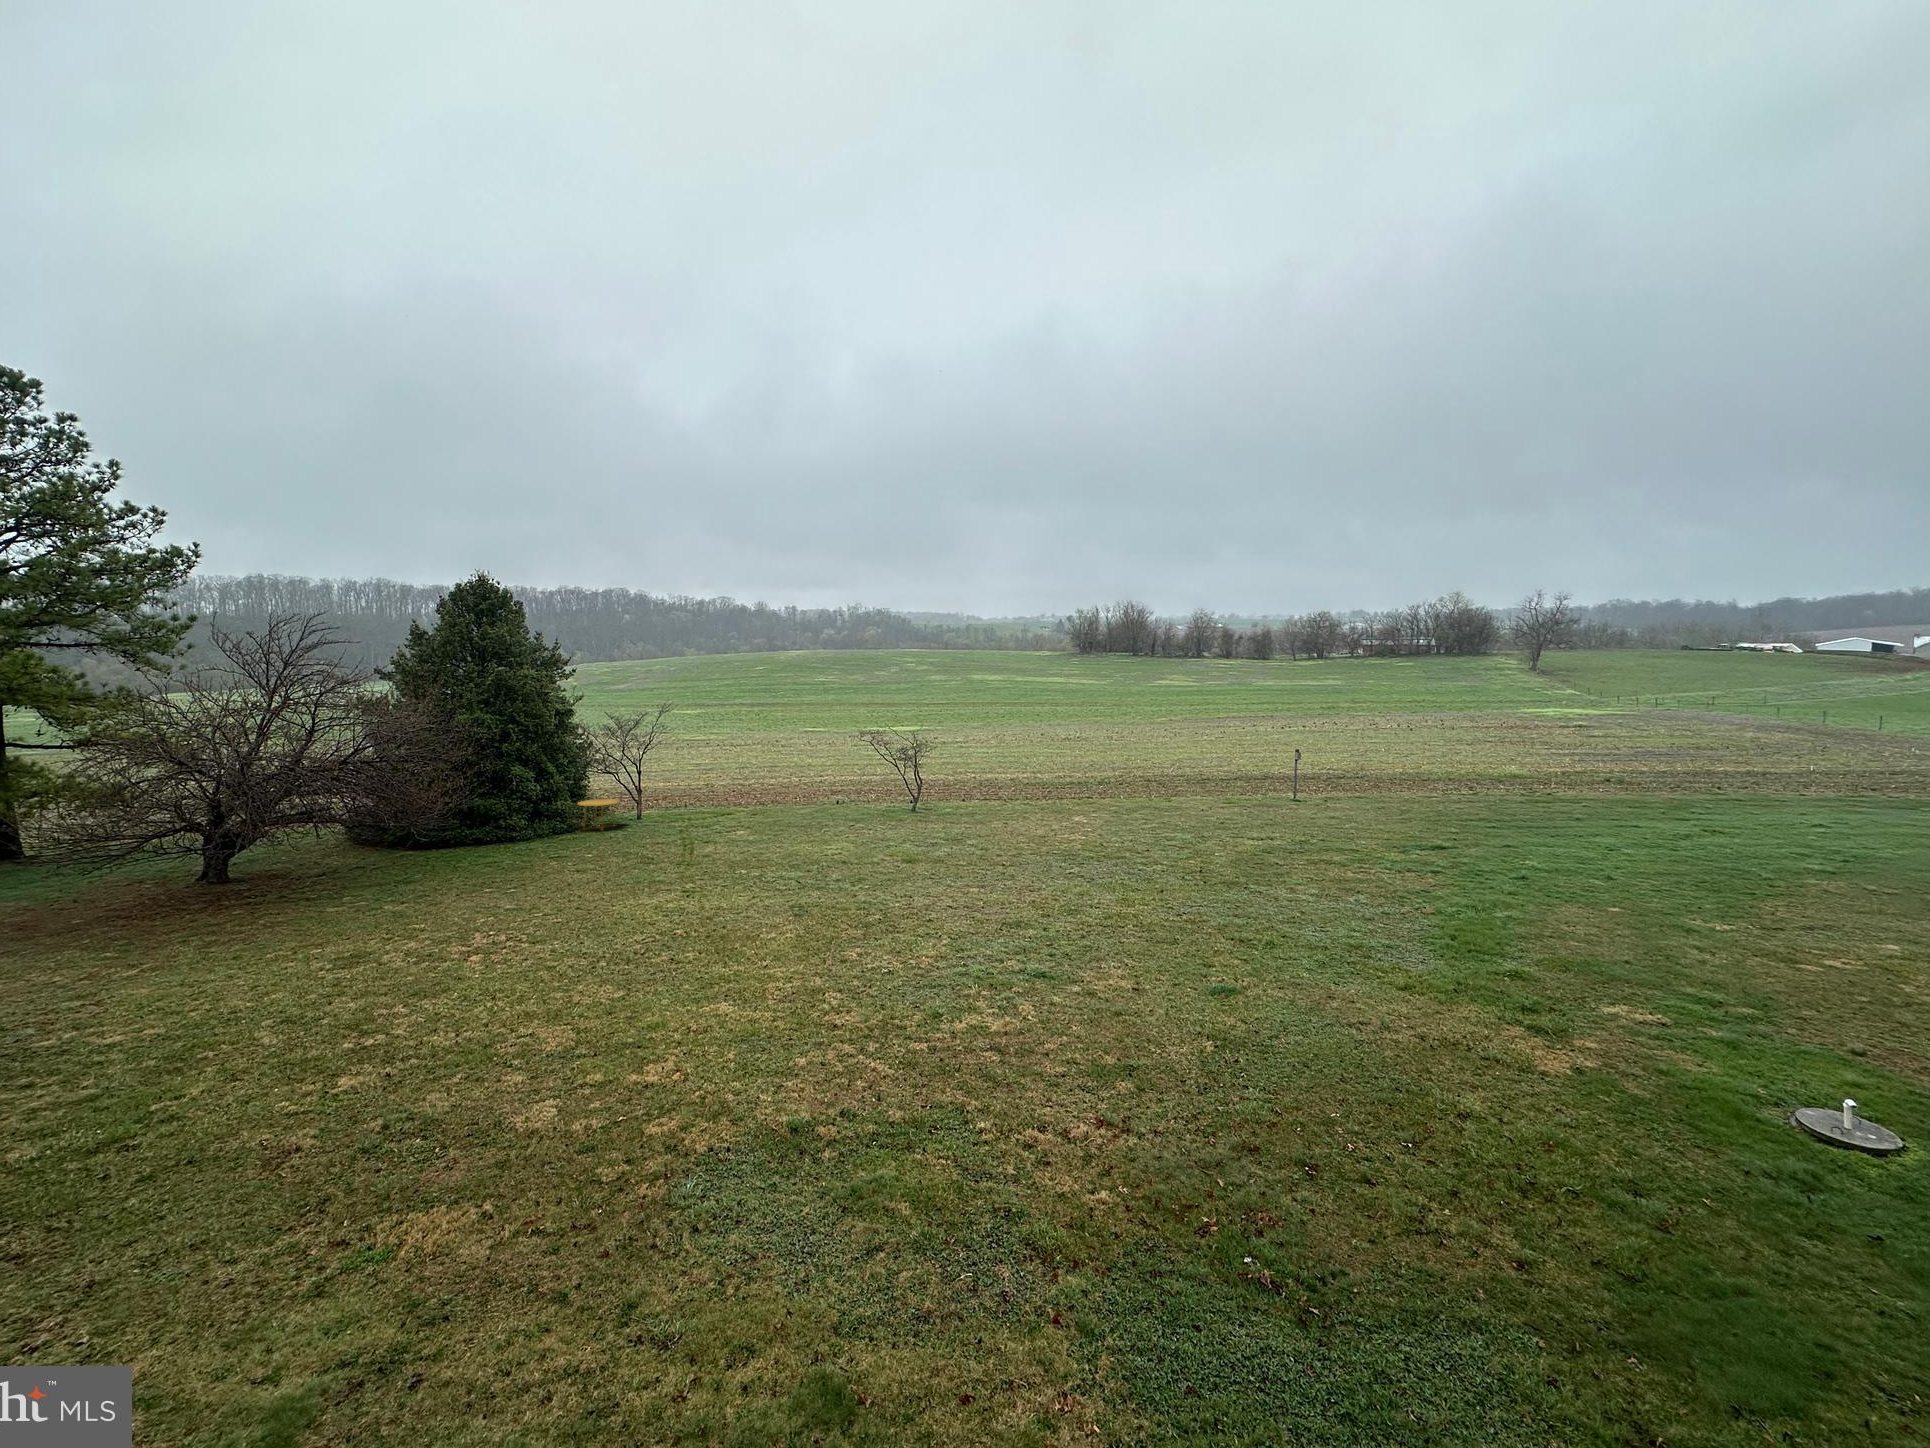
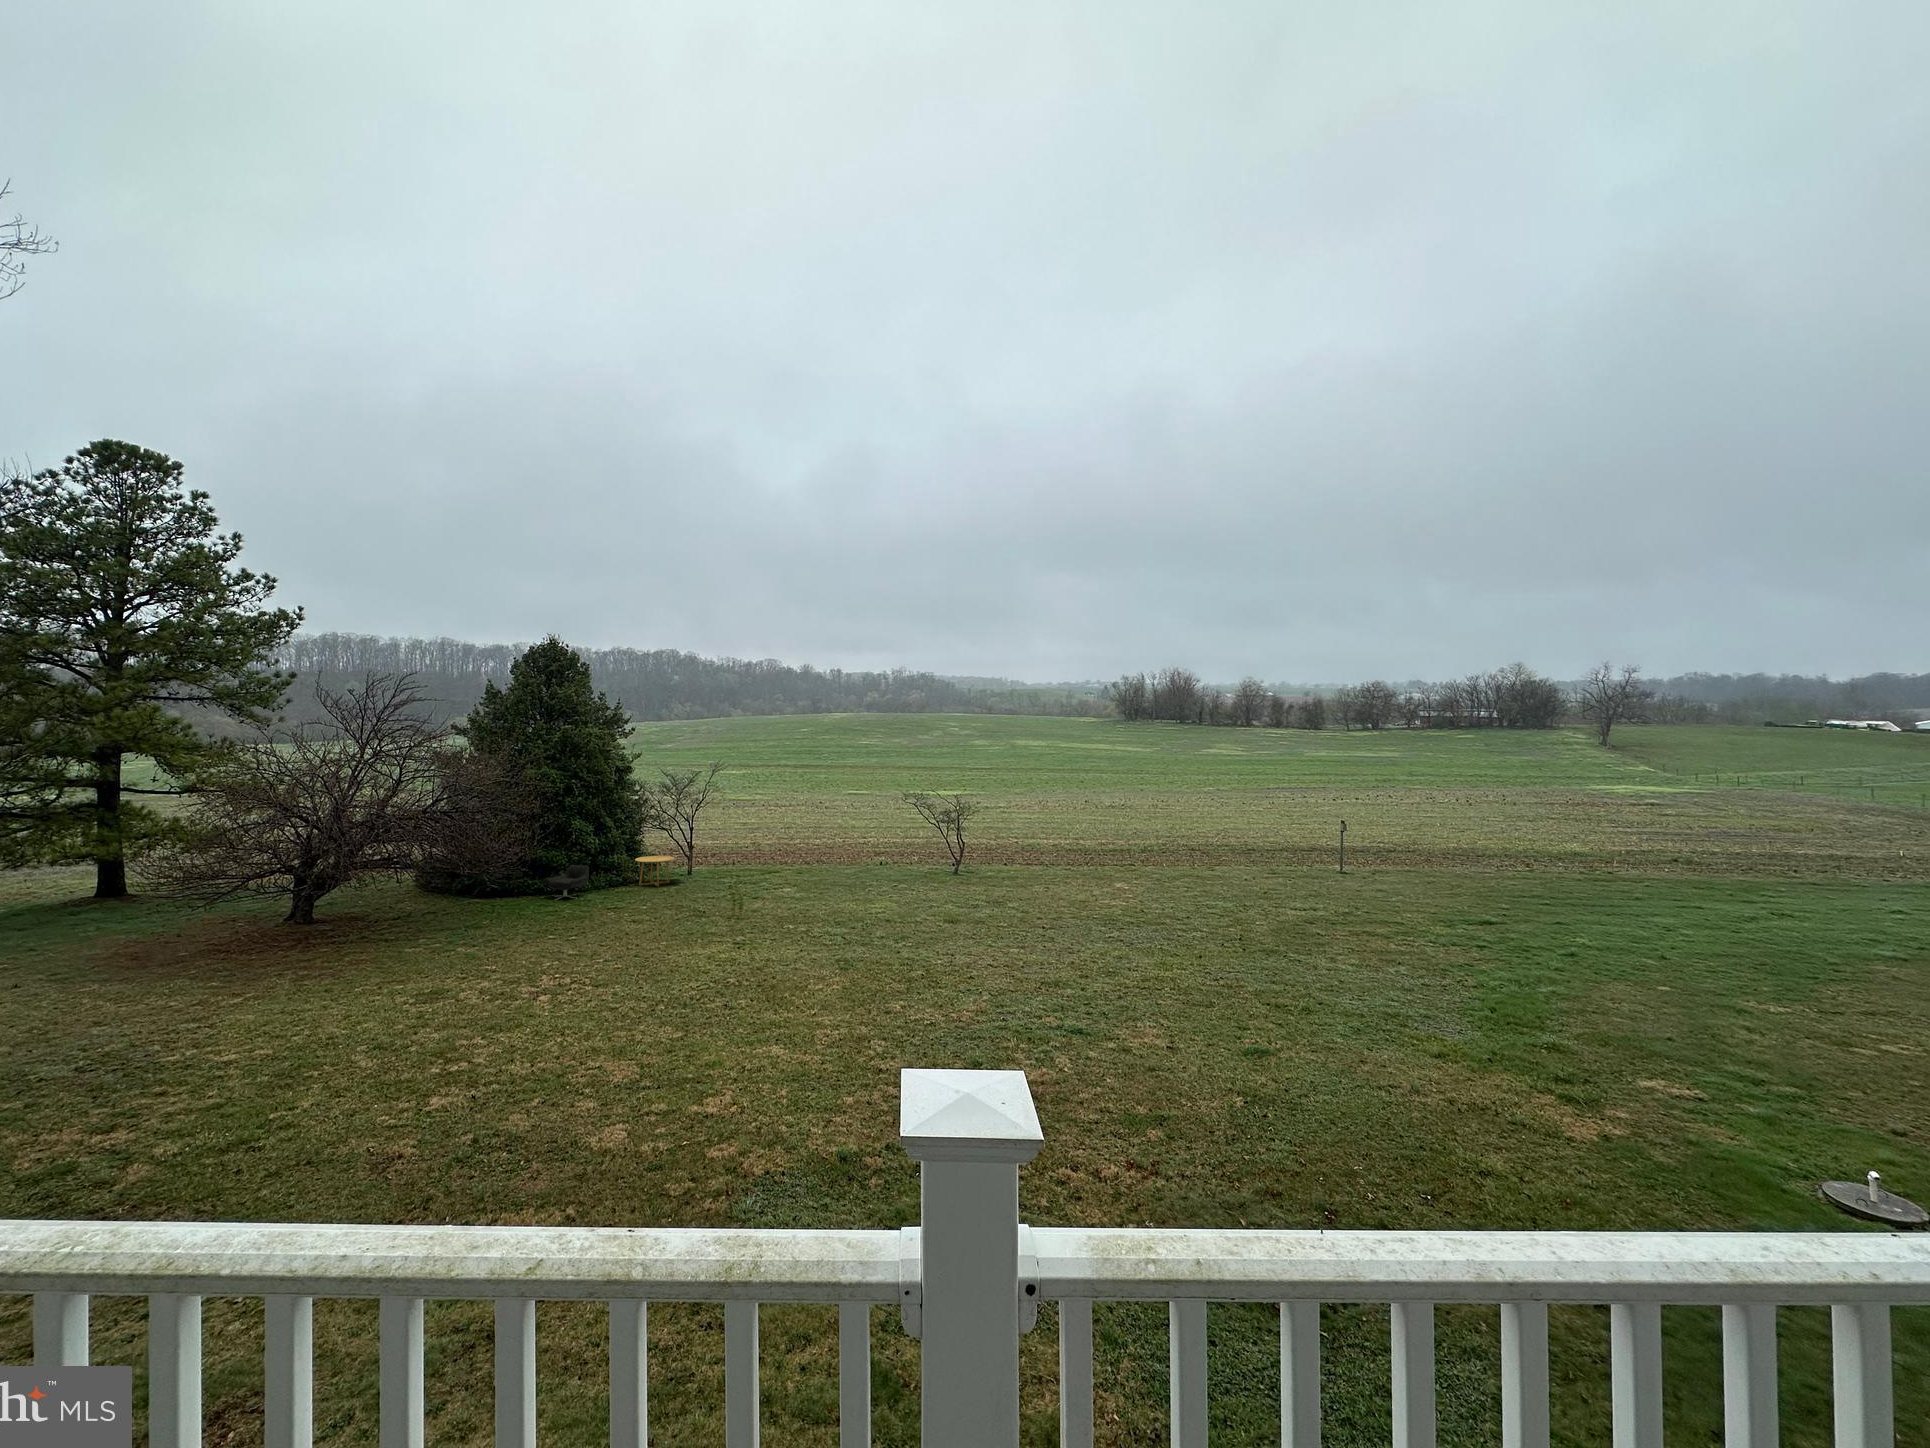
lounge chair: none [481,811,527,849] -> present [546,865,589,900]

